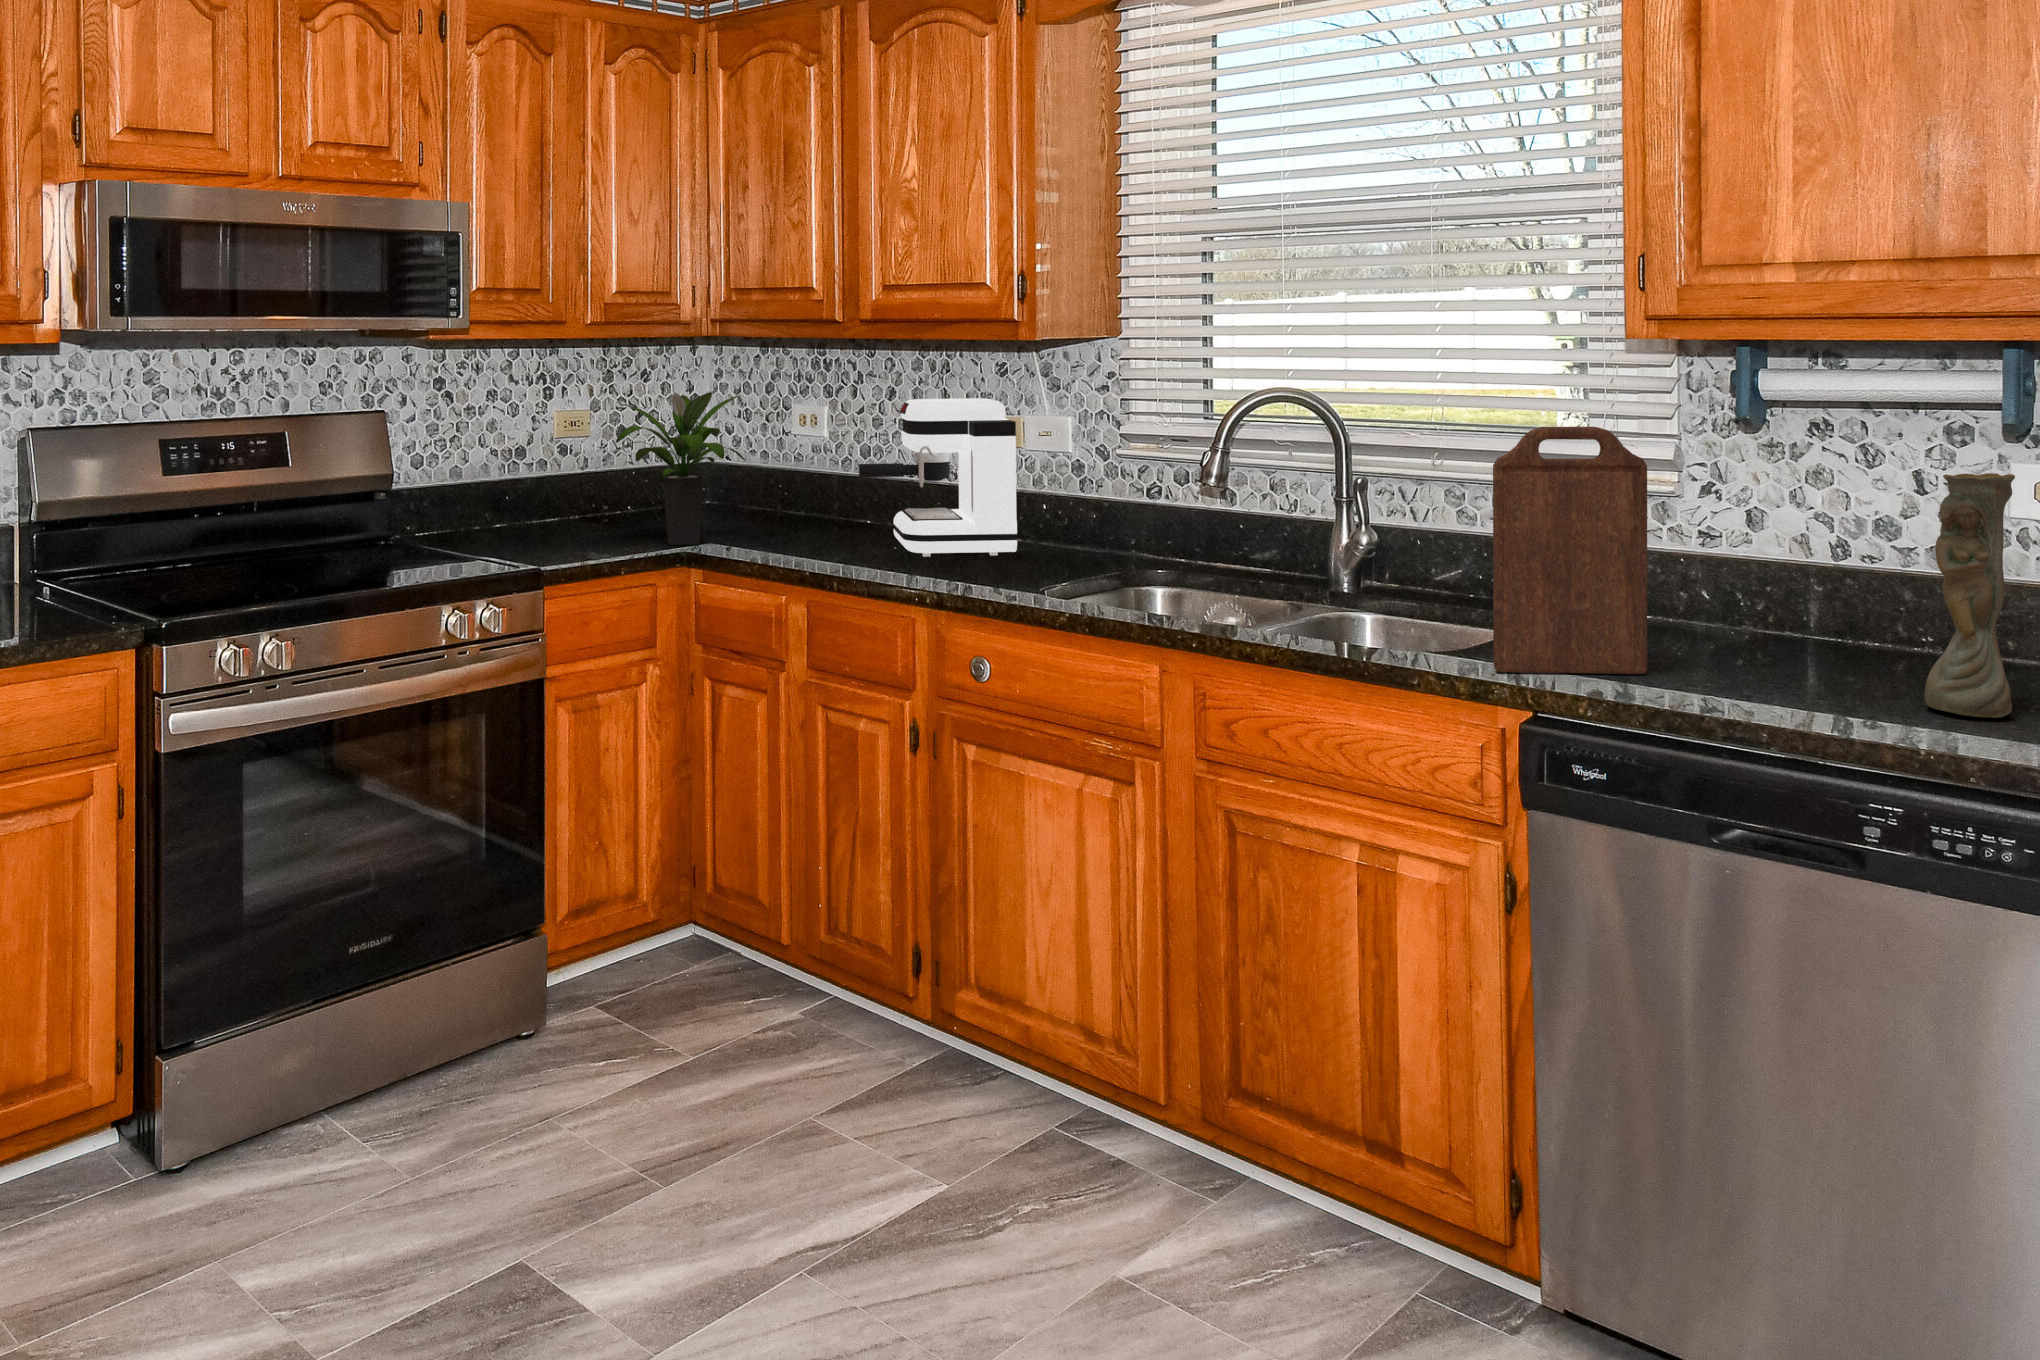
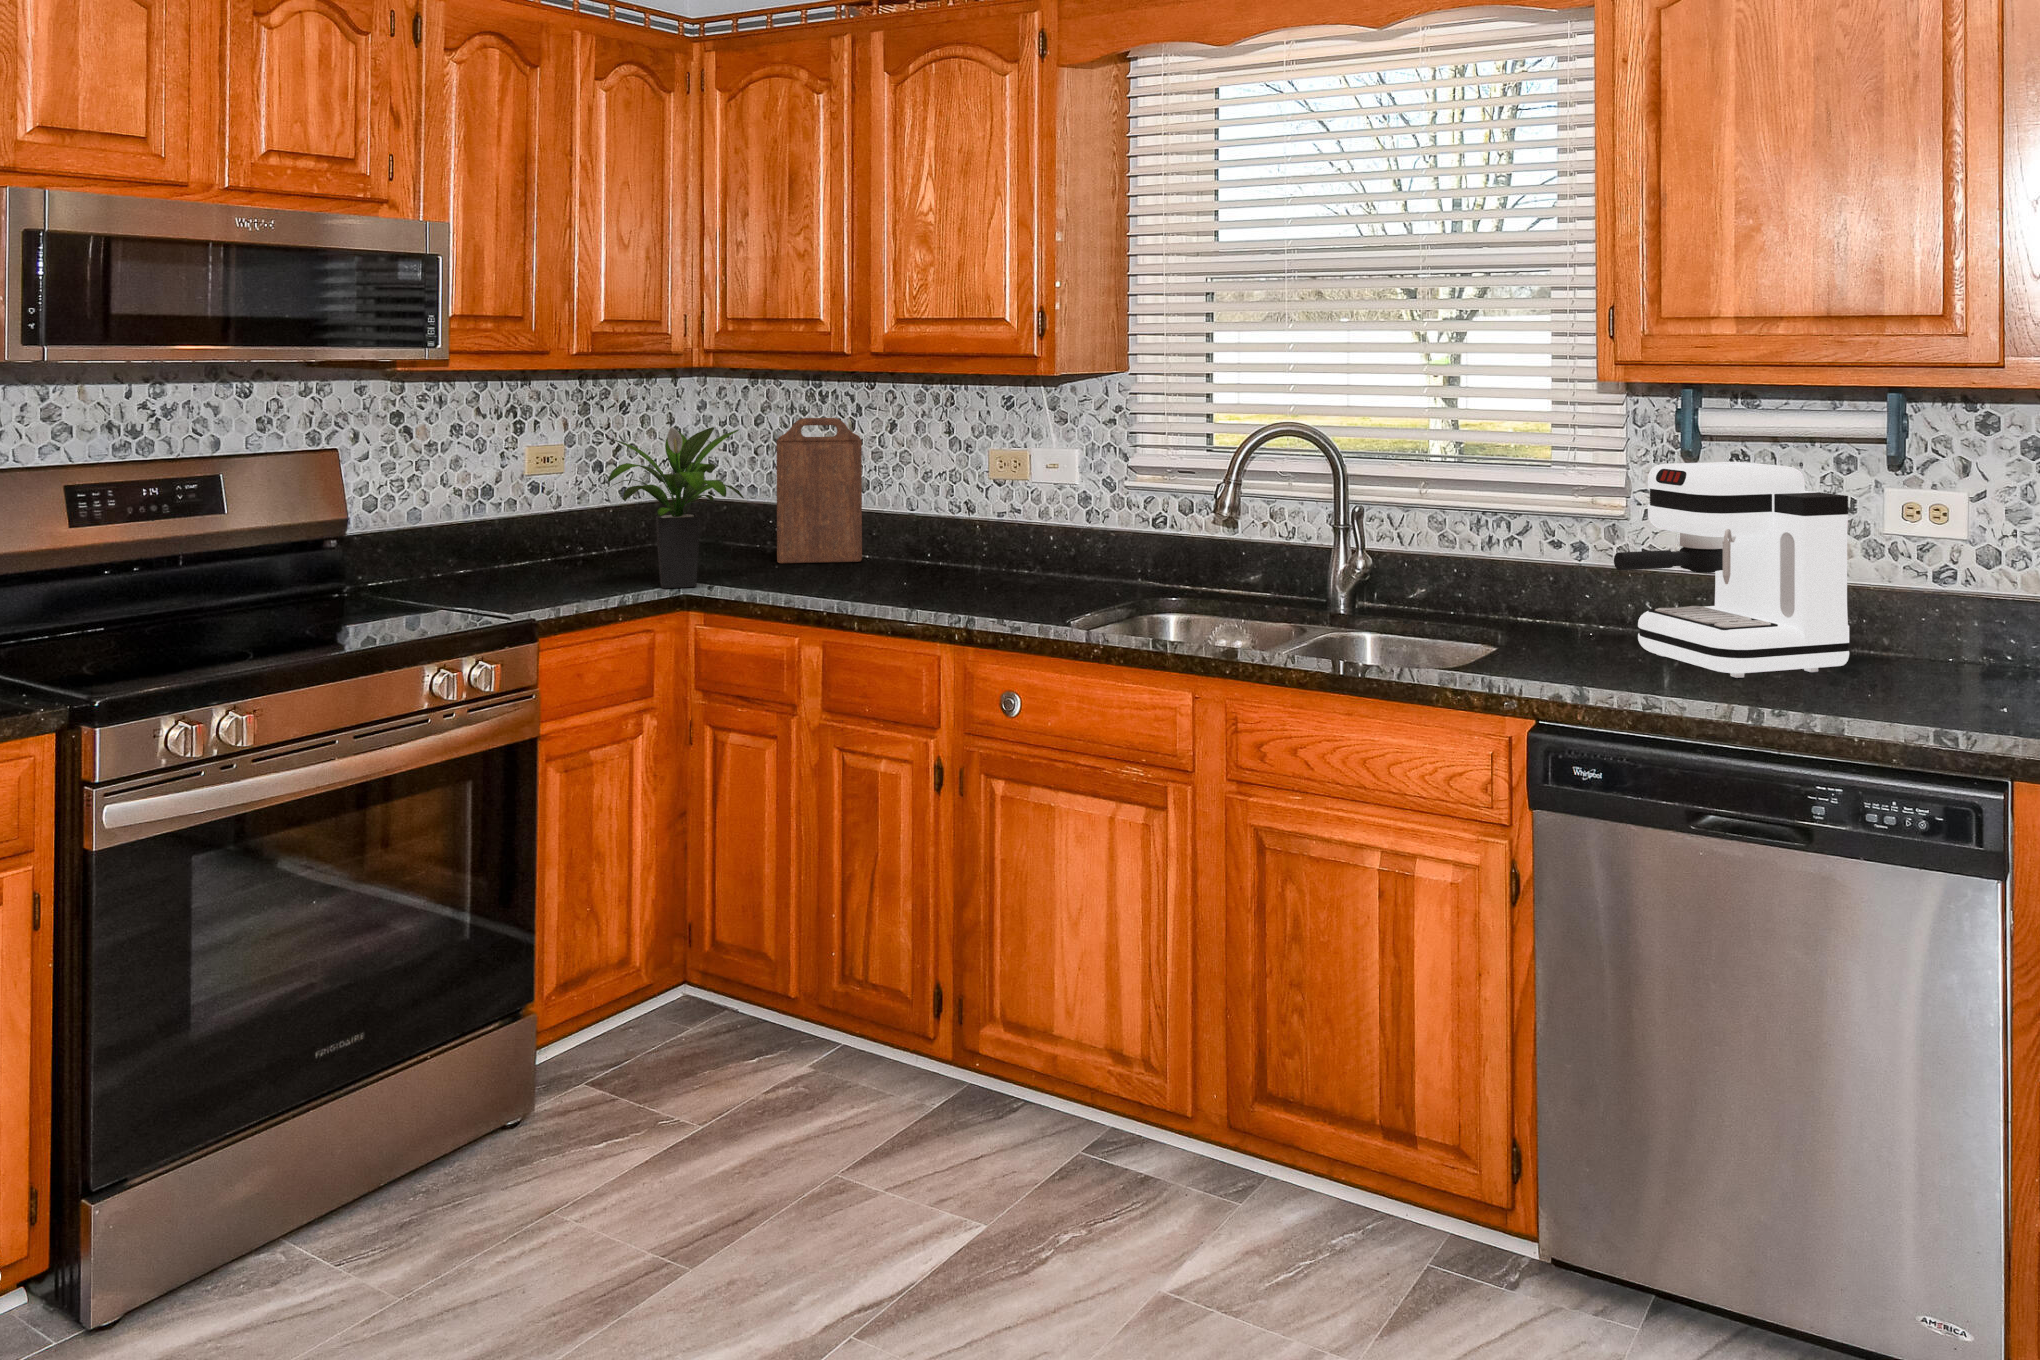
coffee maker: present [859,398,1017,557] -> present [1614,462,1849,678]
cutting board: present [1493,427,1647,674] -> present [776,418,862,563]
vase: present [1925,473,2015,718] -> none [1843,499,1910,707]

